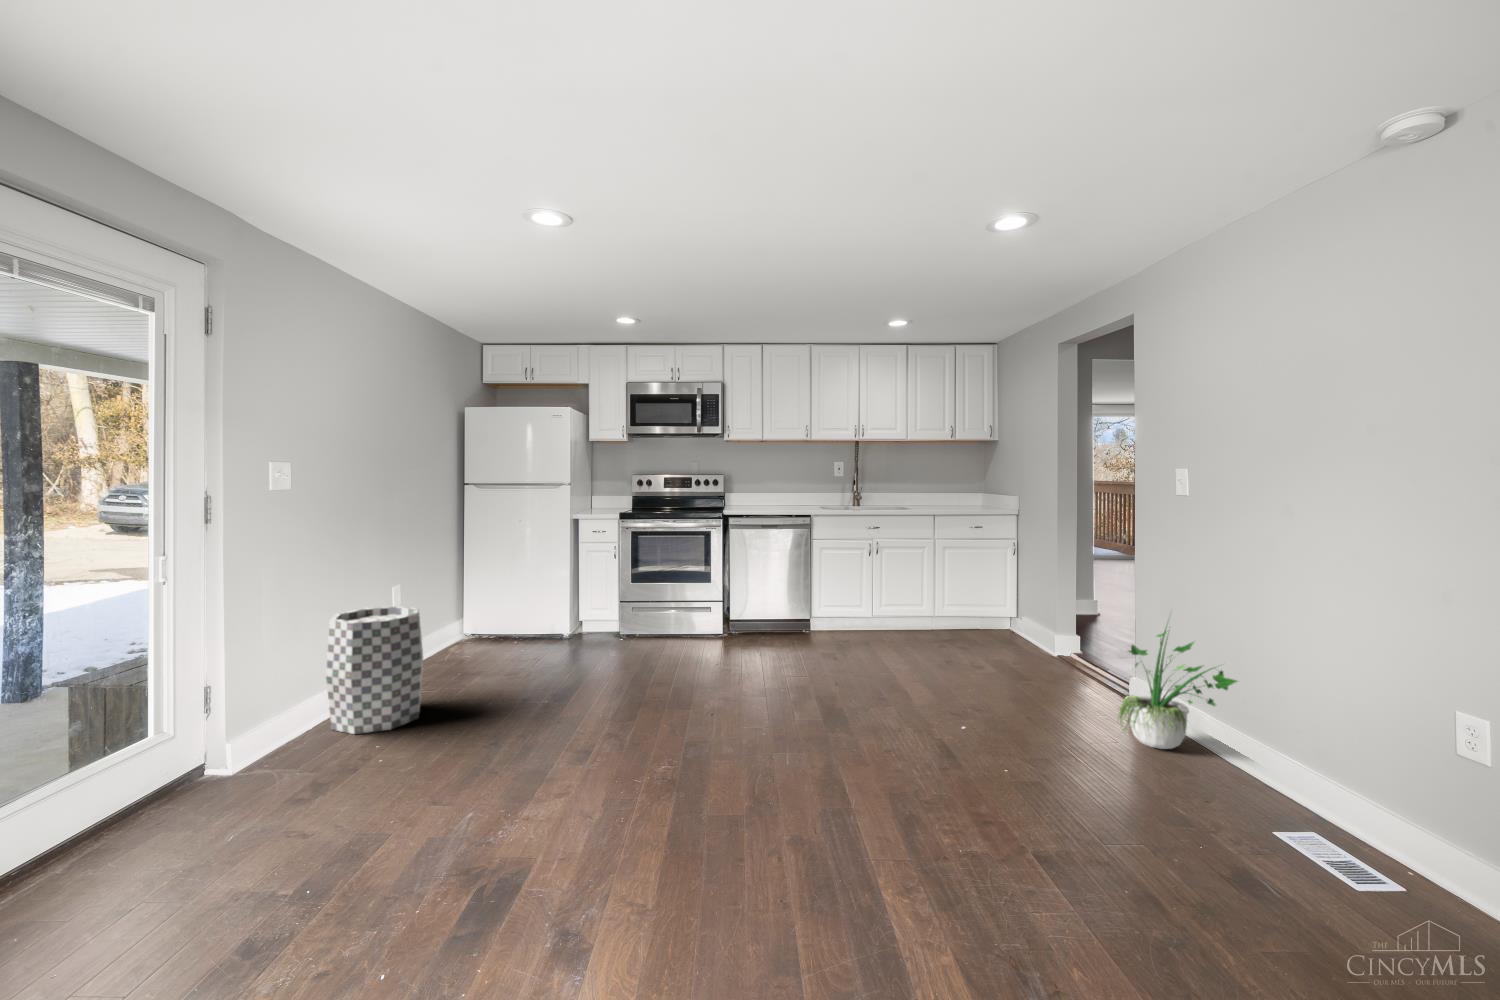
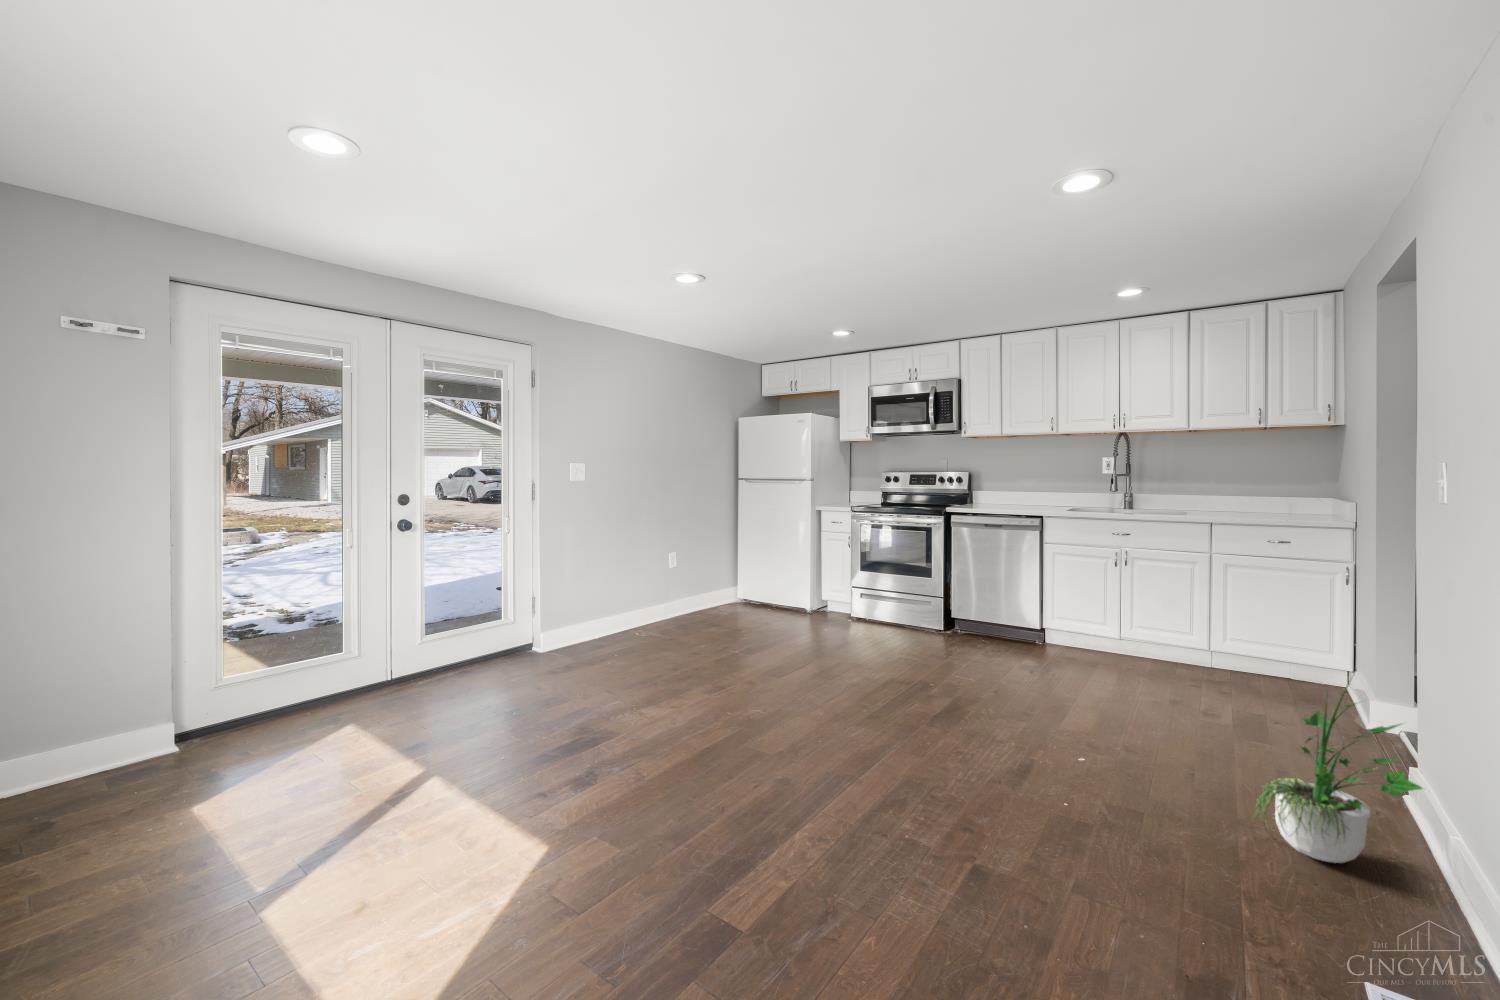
trash can: present [326,606,423,734] -> none [594,567,656,652]

